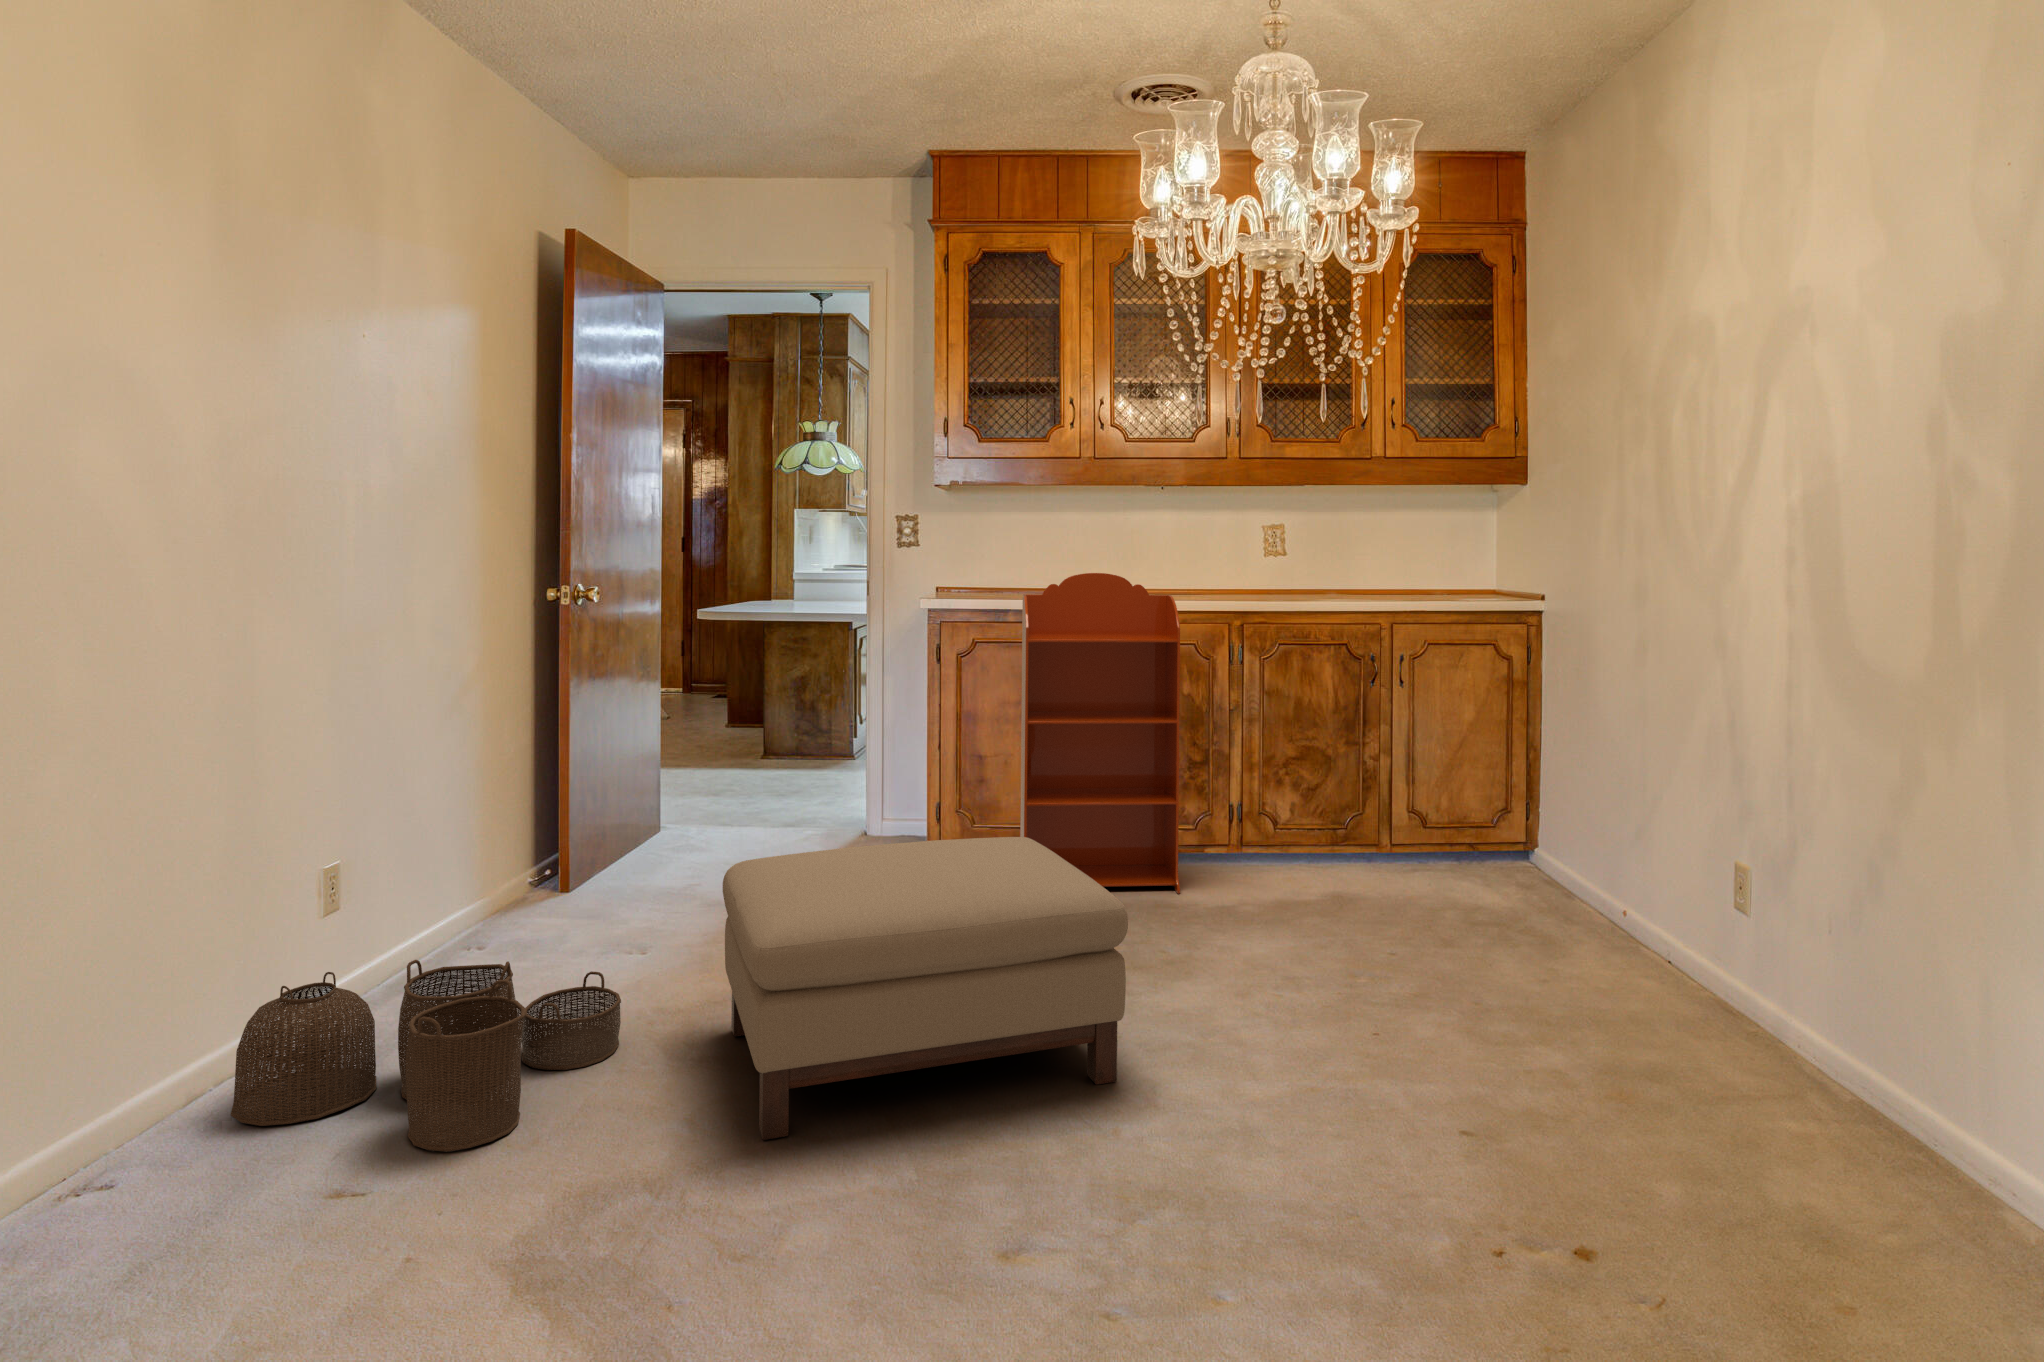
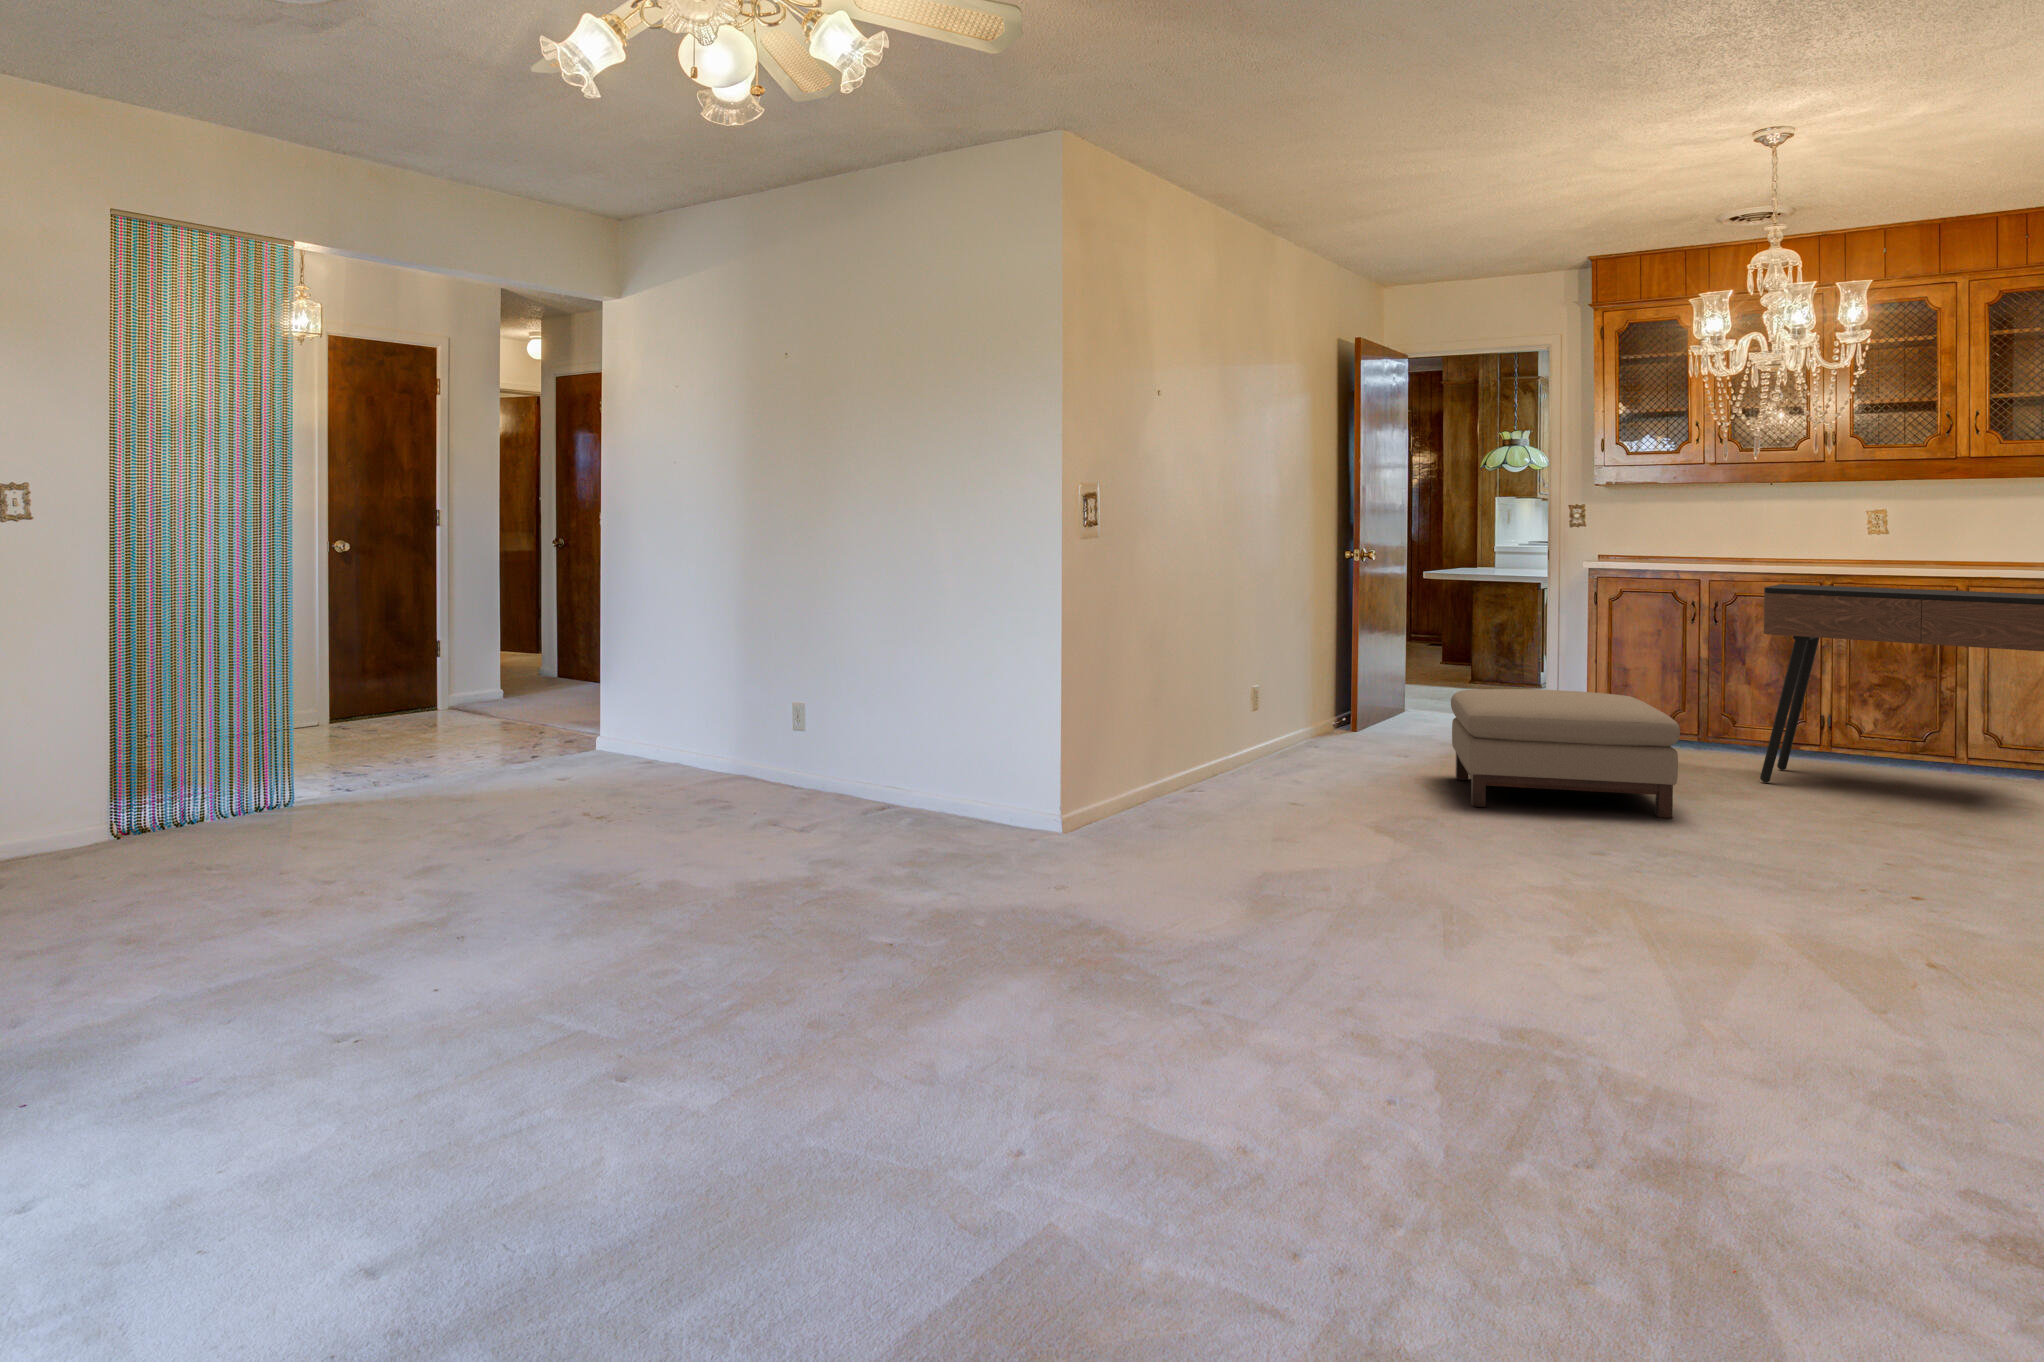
bookcase: present [1020,573,1180,894] -> none [1648,546,1772,767]
console table: none [1188,628,1598,956] -> present [1760,584,2044,782]
woven basket: present [231,960,621,1152] -> none [1235,717,1399,790]

